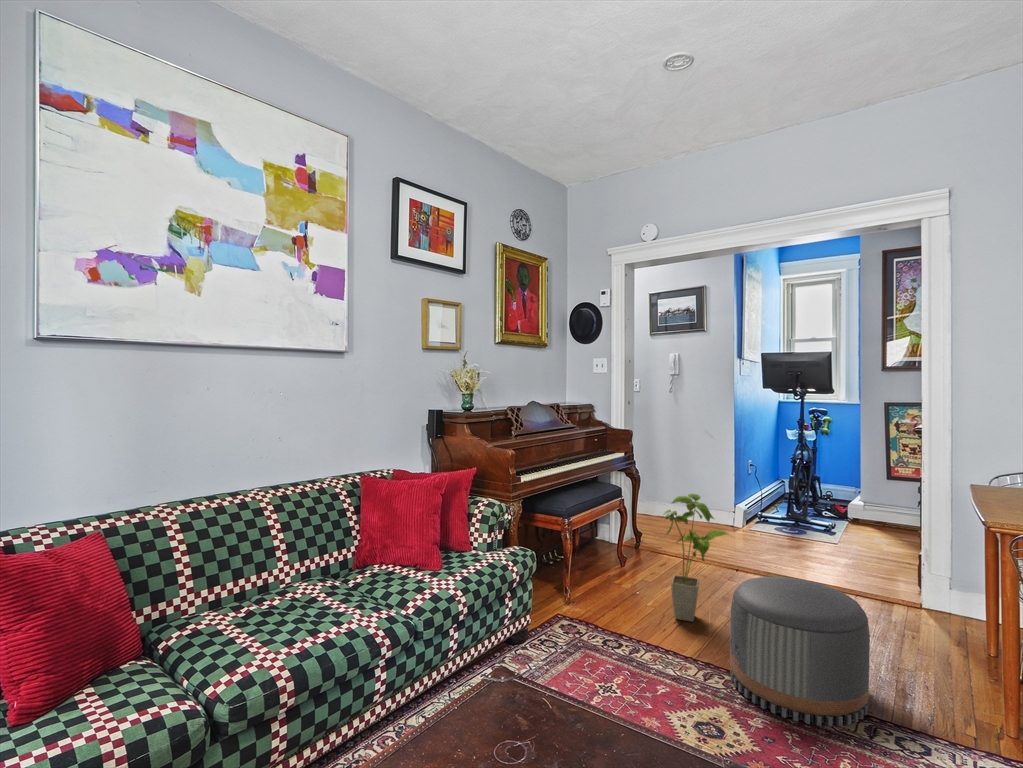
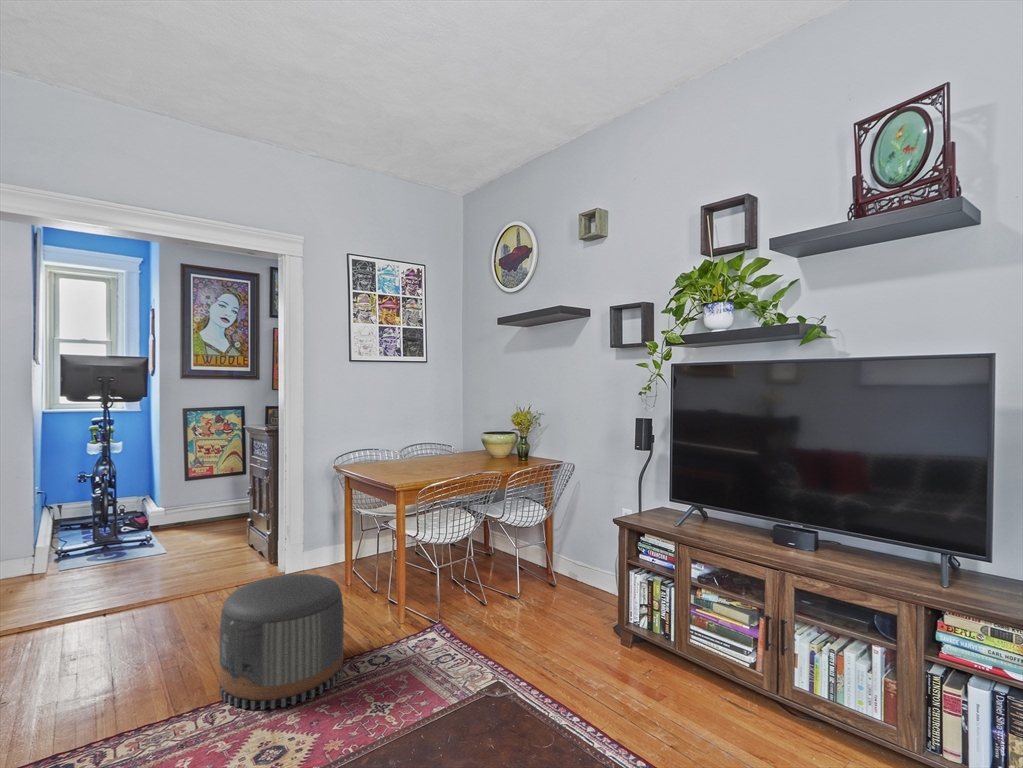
house plant: present [664,494,729,622] -> none [69,530,164,696]

